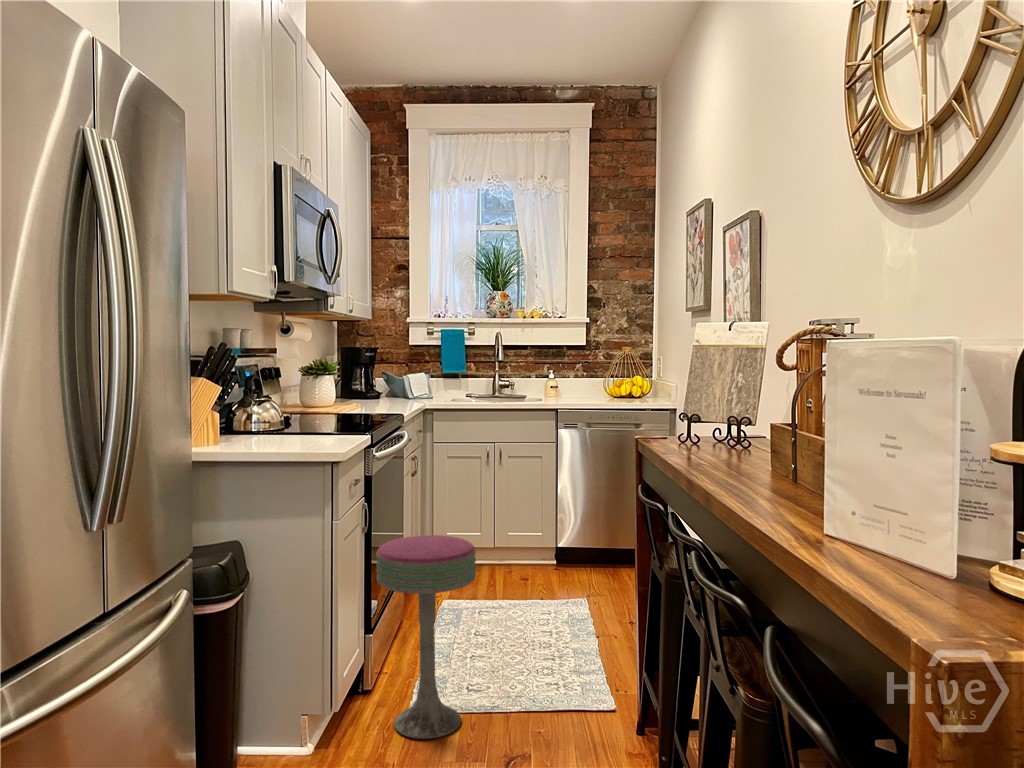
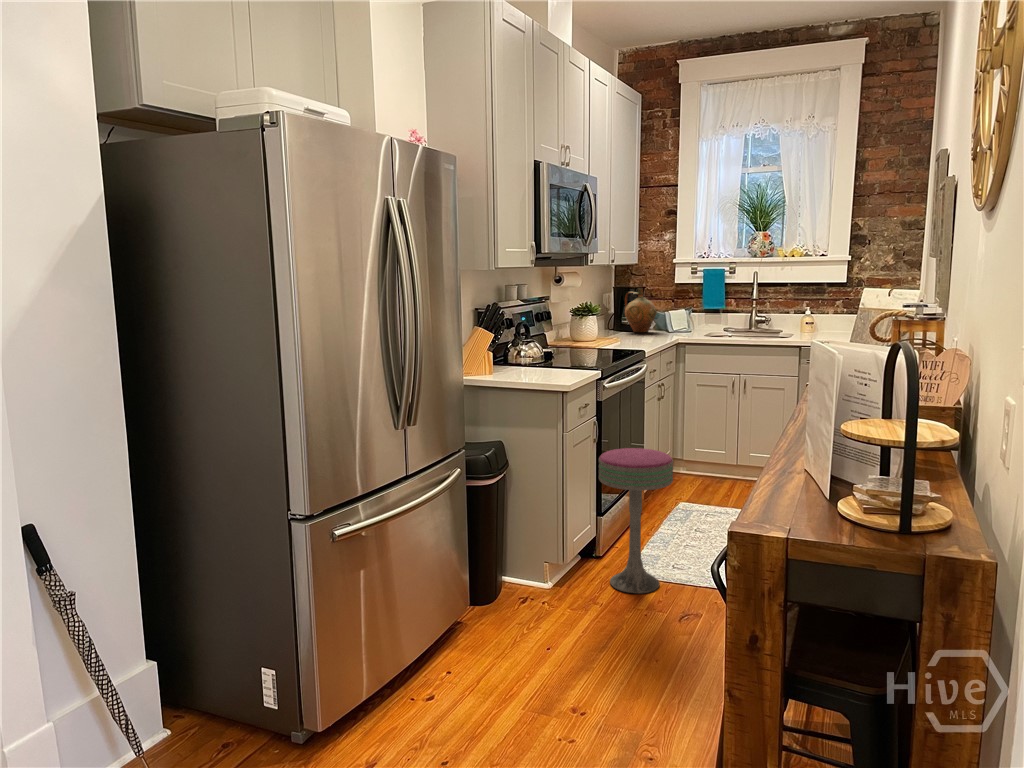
ceramic jug: none [356,349,394,400] -> present [625,289,657,333]

